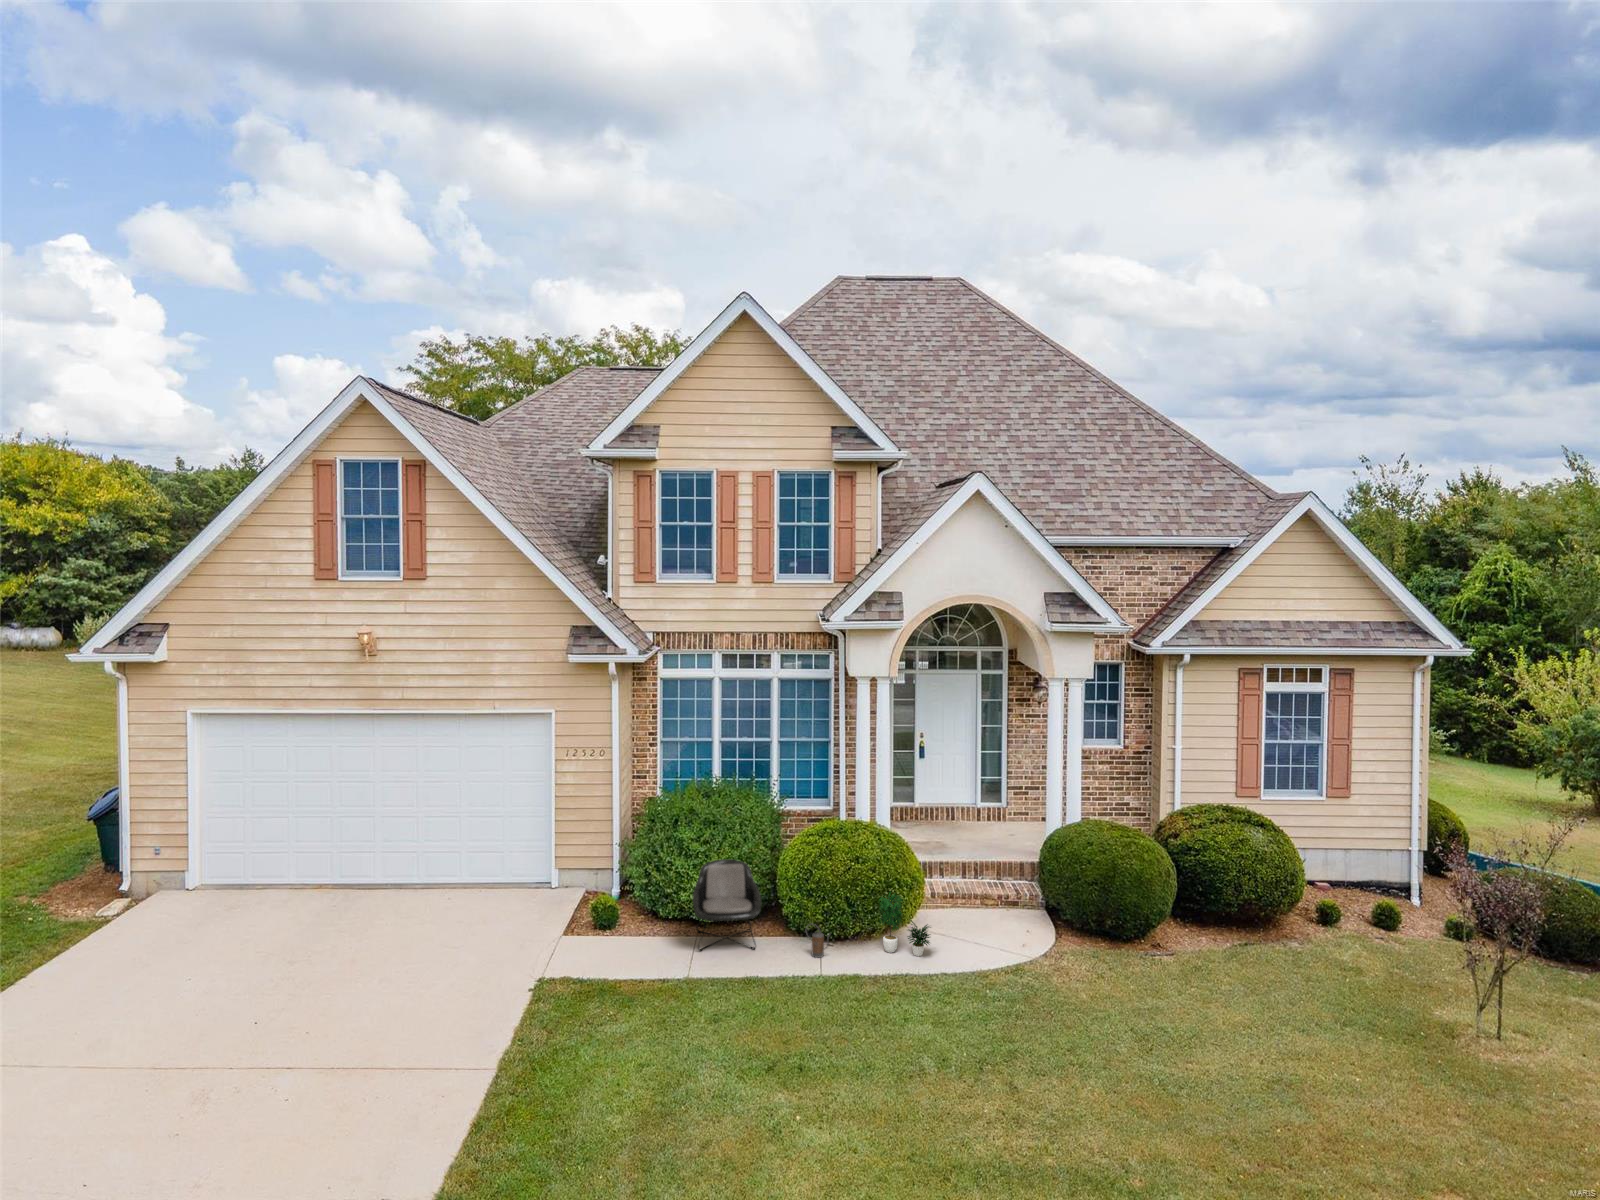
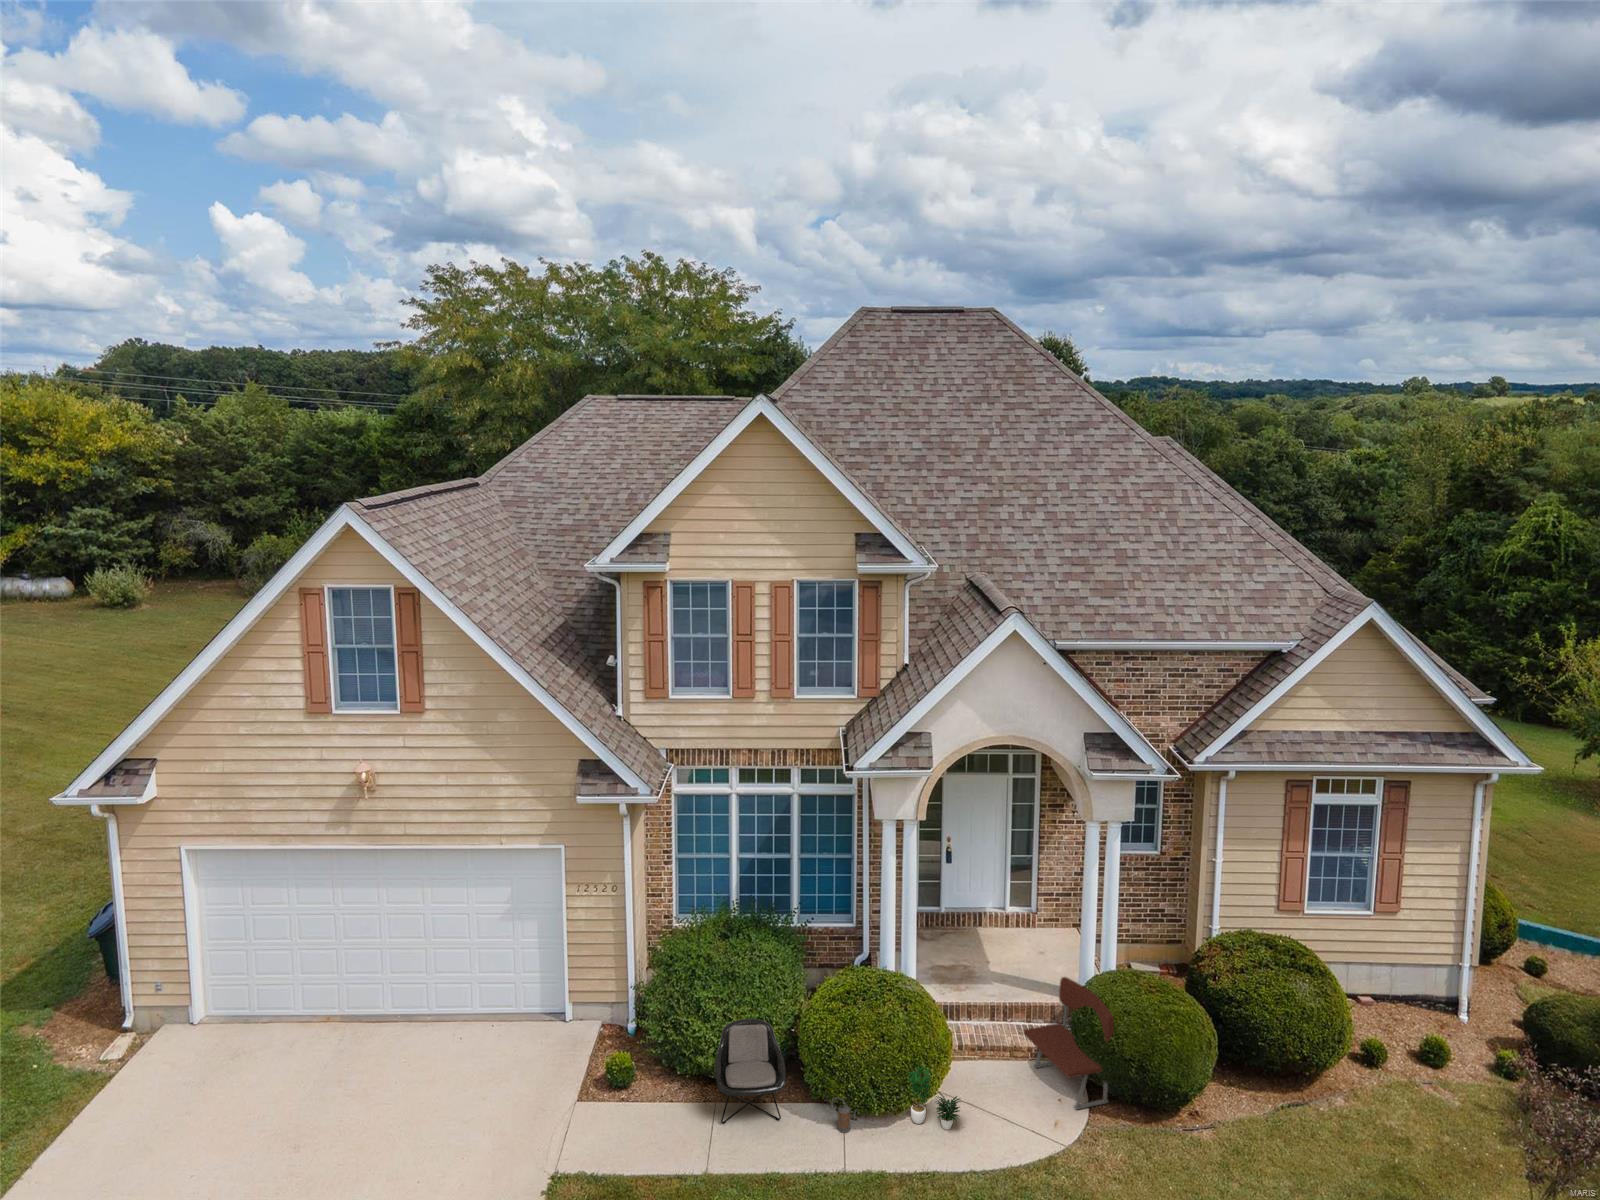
bench: none [993,830,1079,945] -> present [1024,977,1114,1110]

